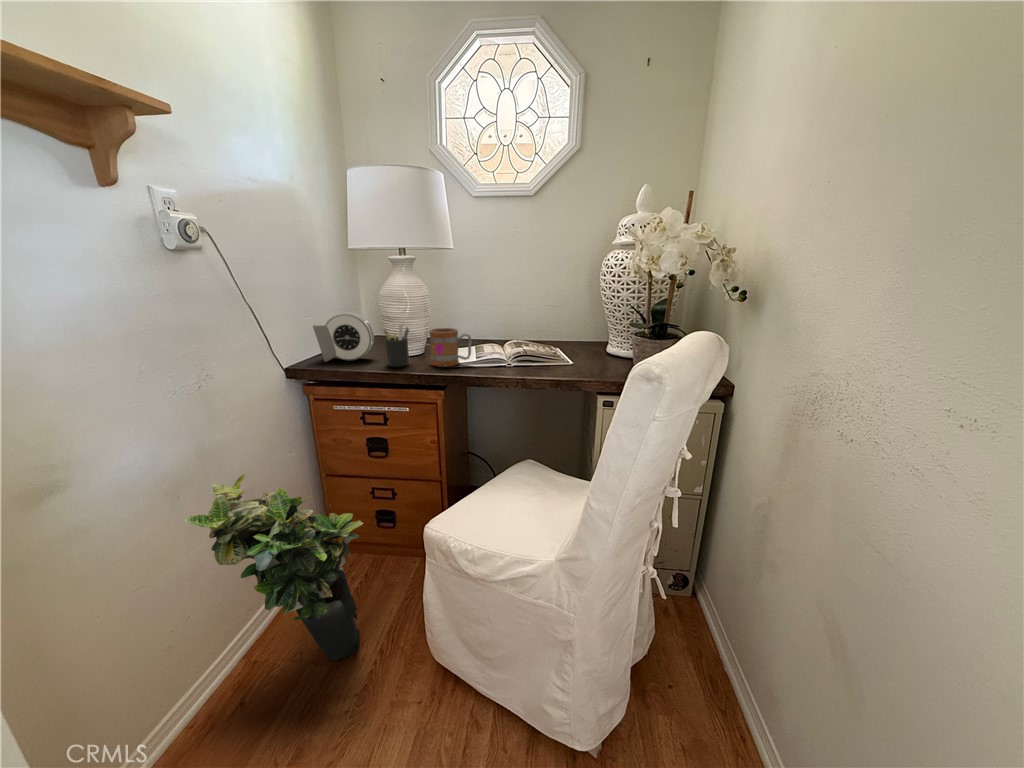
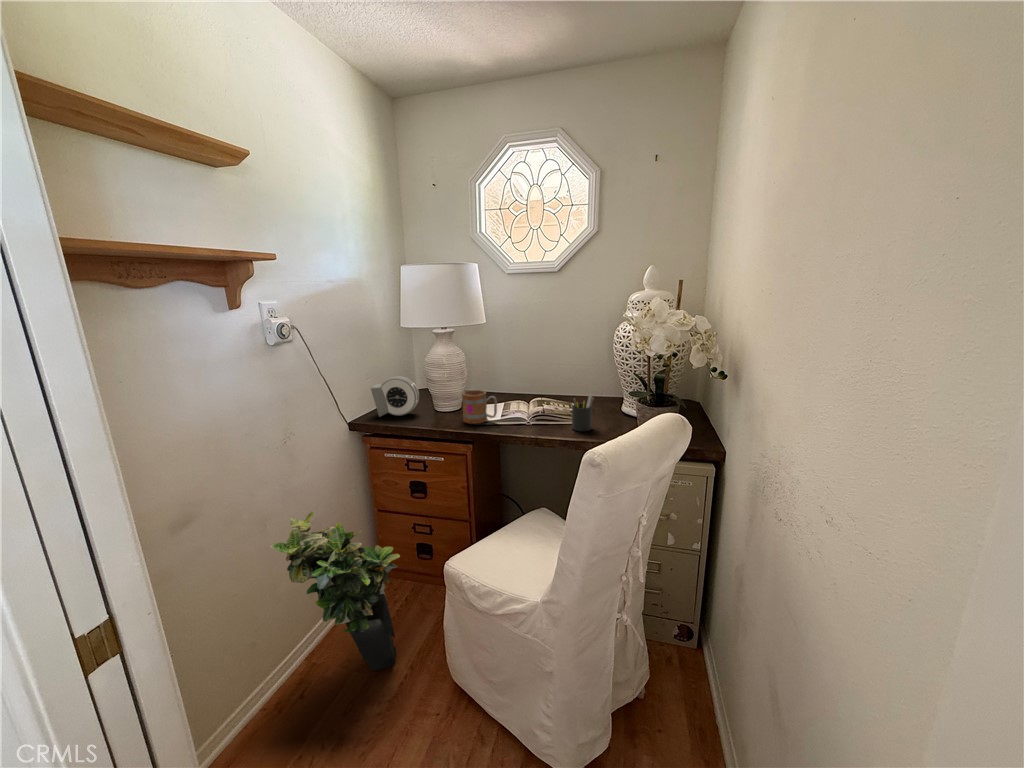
pen holder: present [384,324,409,367] -> present [572,394,594,431]

